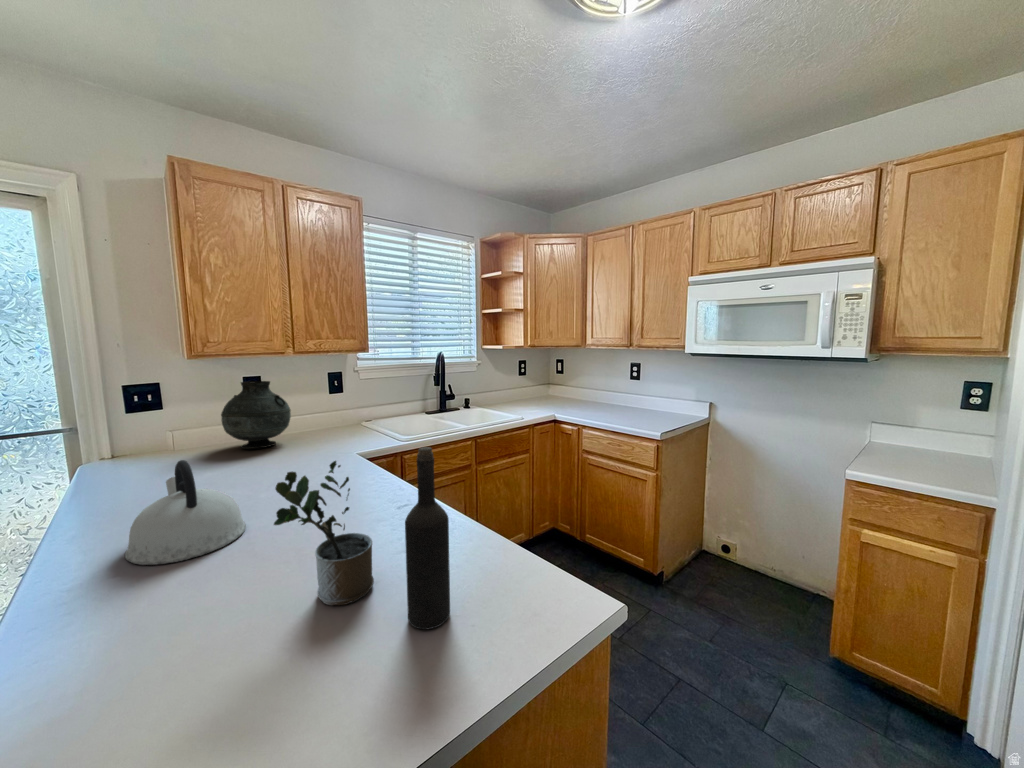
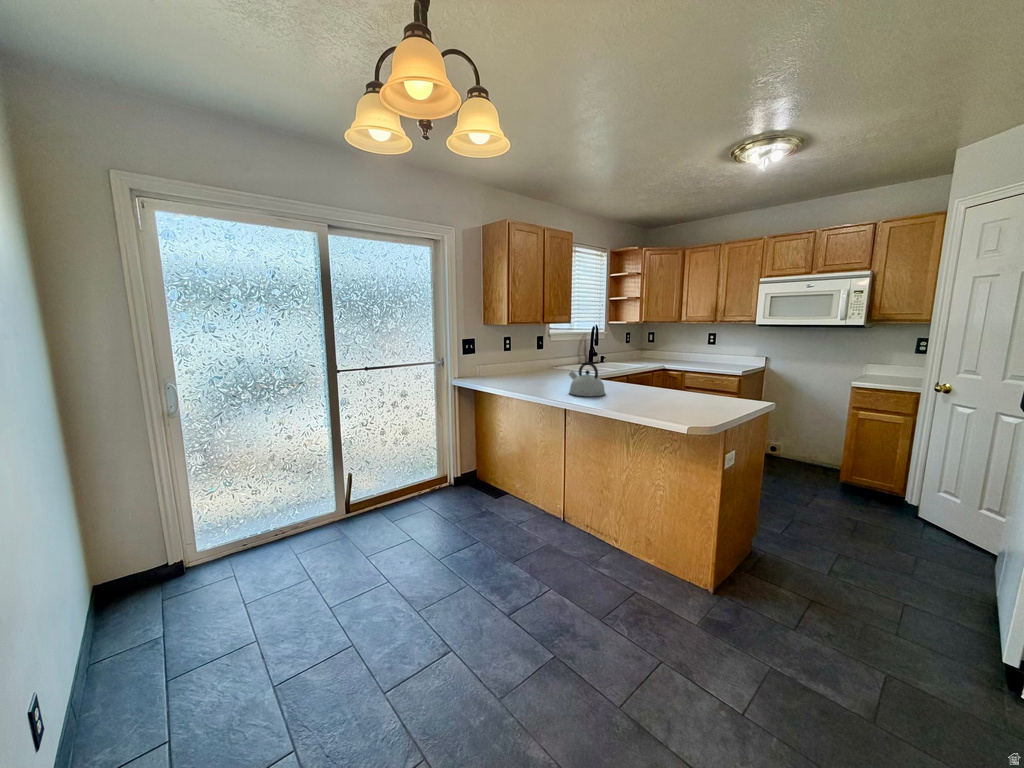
vase: present [221,381,291,449] -> none [510,340,542,376]
wine bottle: present [405,447,450,629] -> none [703,347,720,403]
potted plant: present [274,461,374,605] -> none [661,356,684,401]

